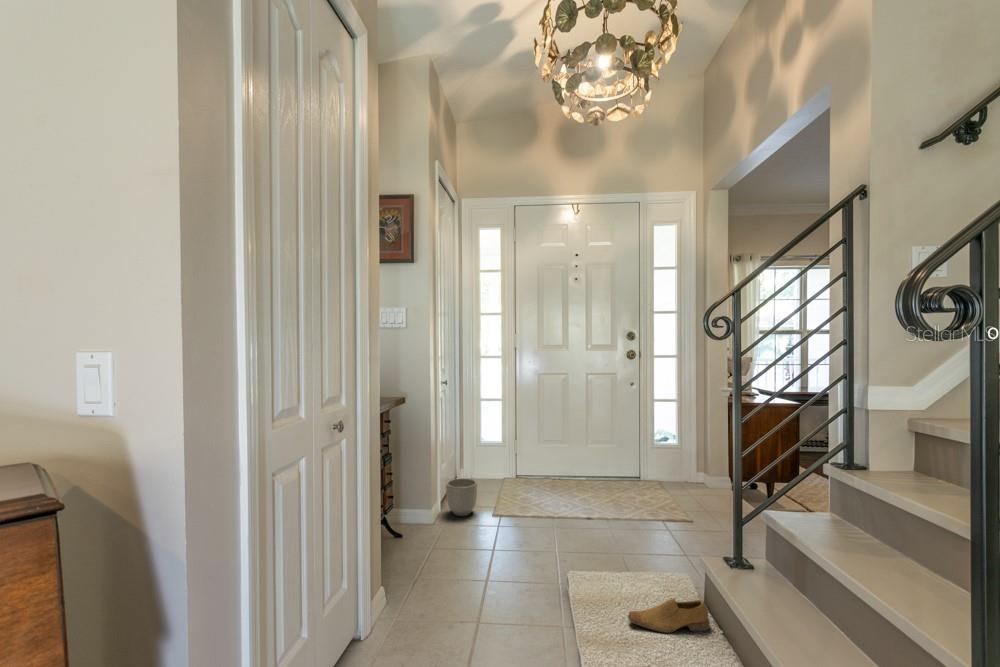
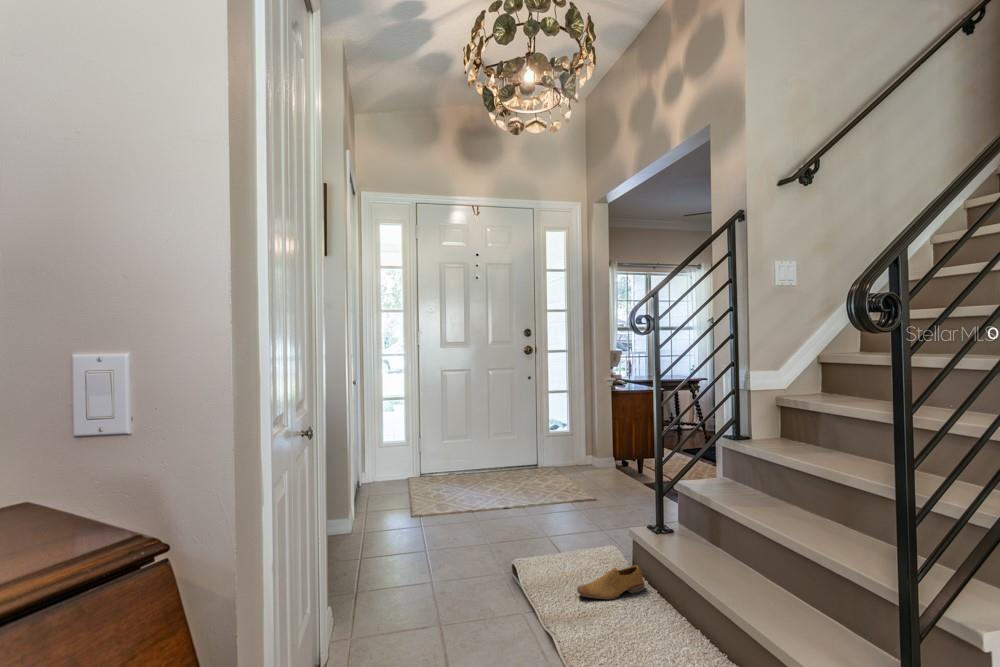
planter: present [446,478,477,516] -> none [361,482,394,522]

